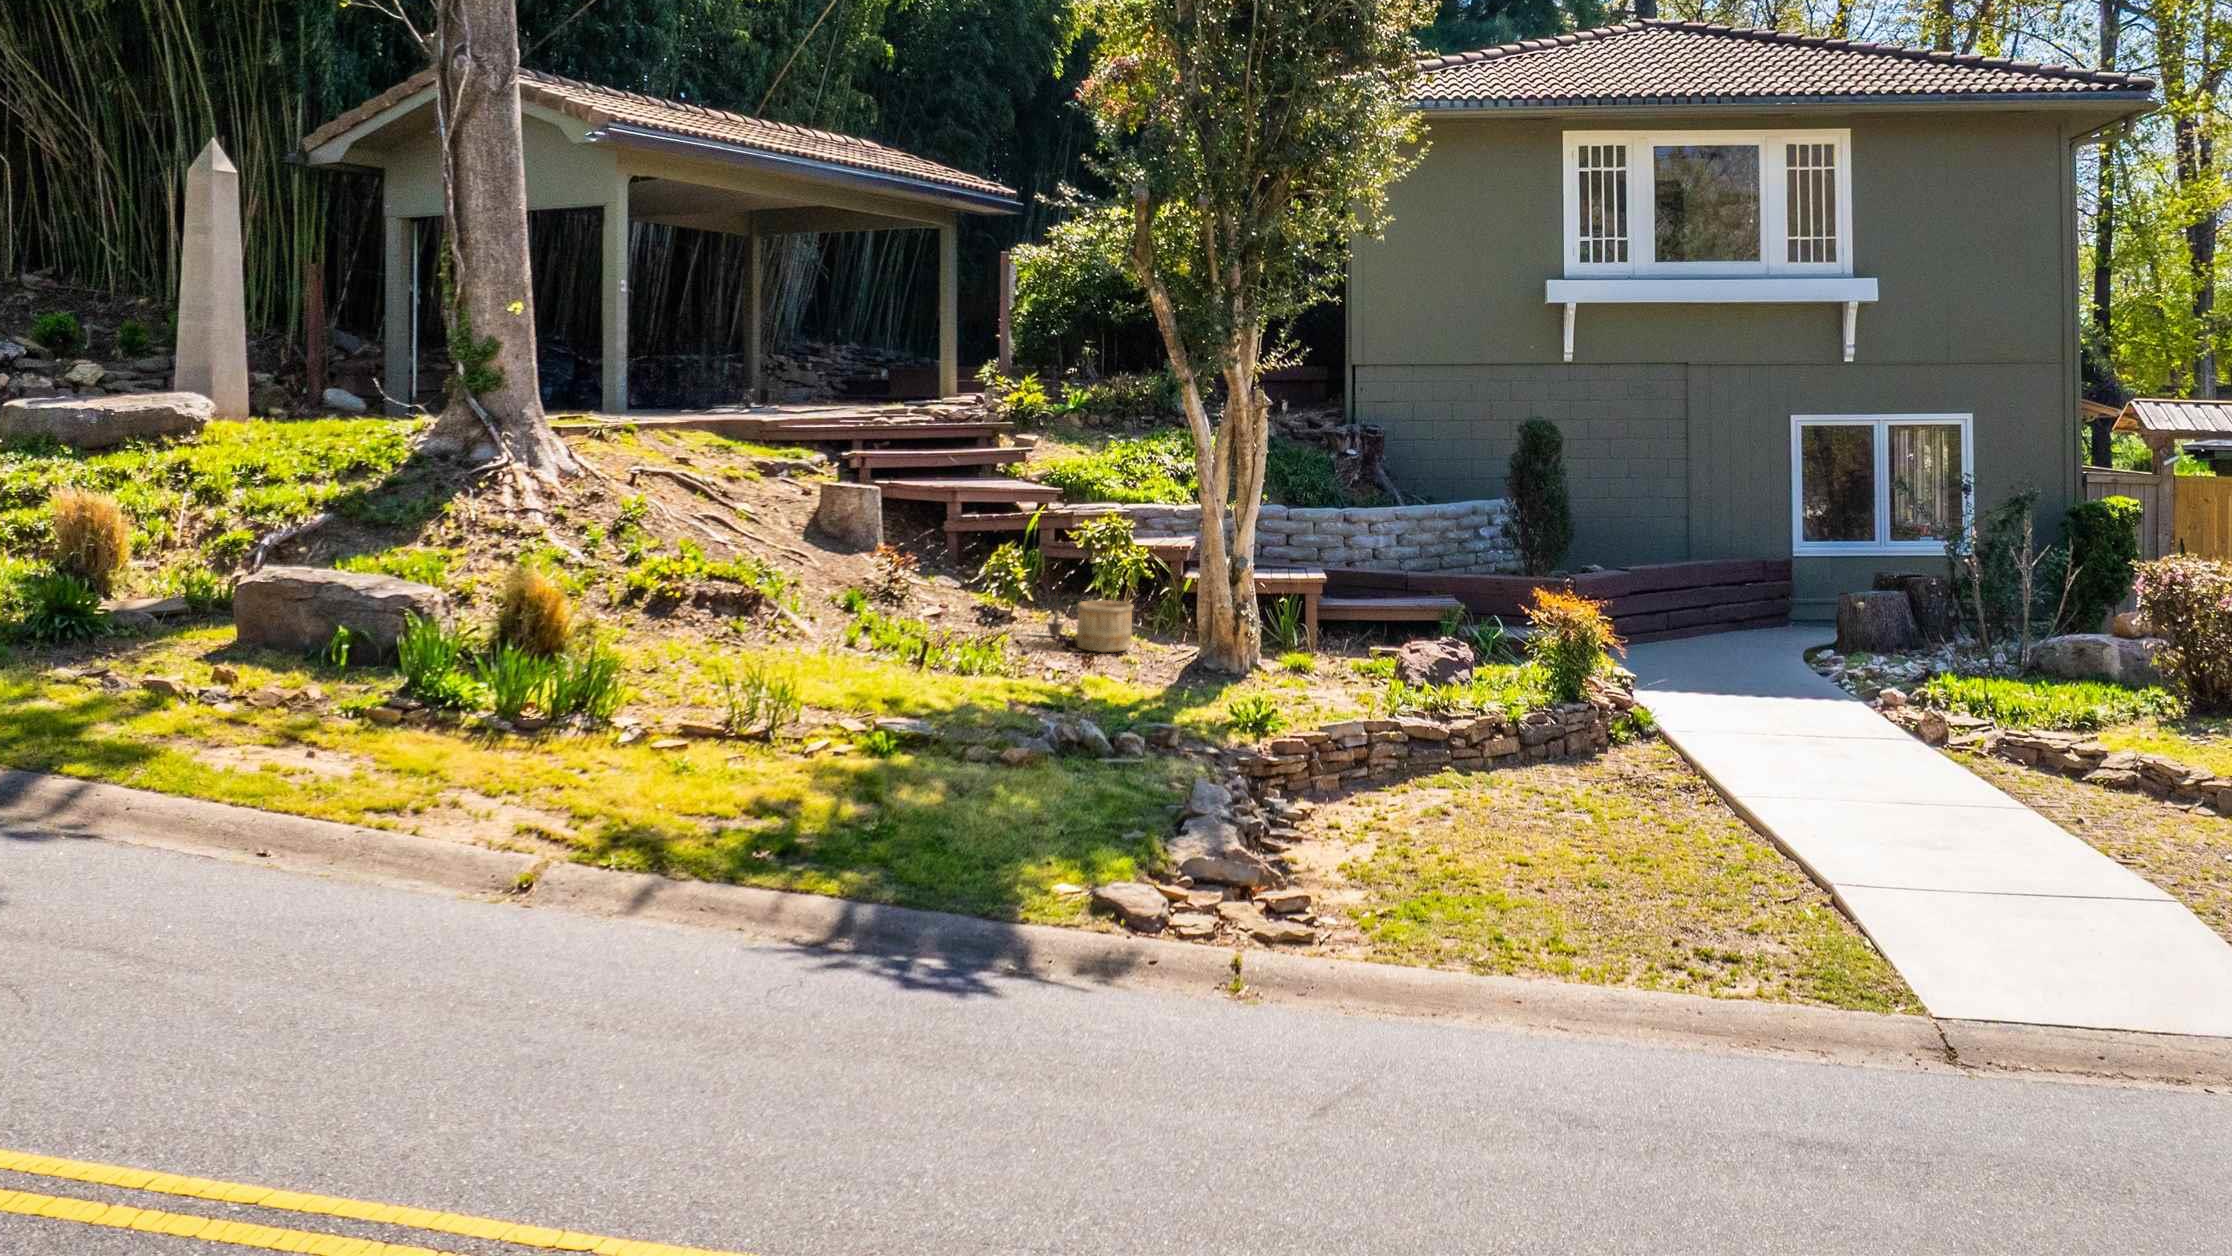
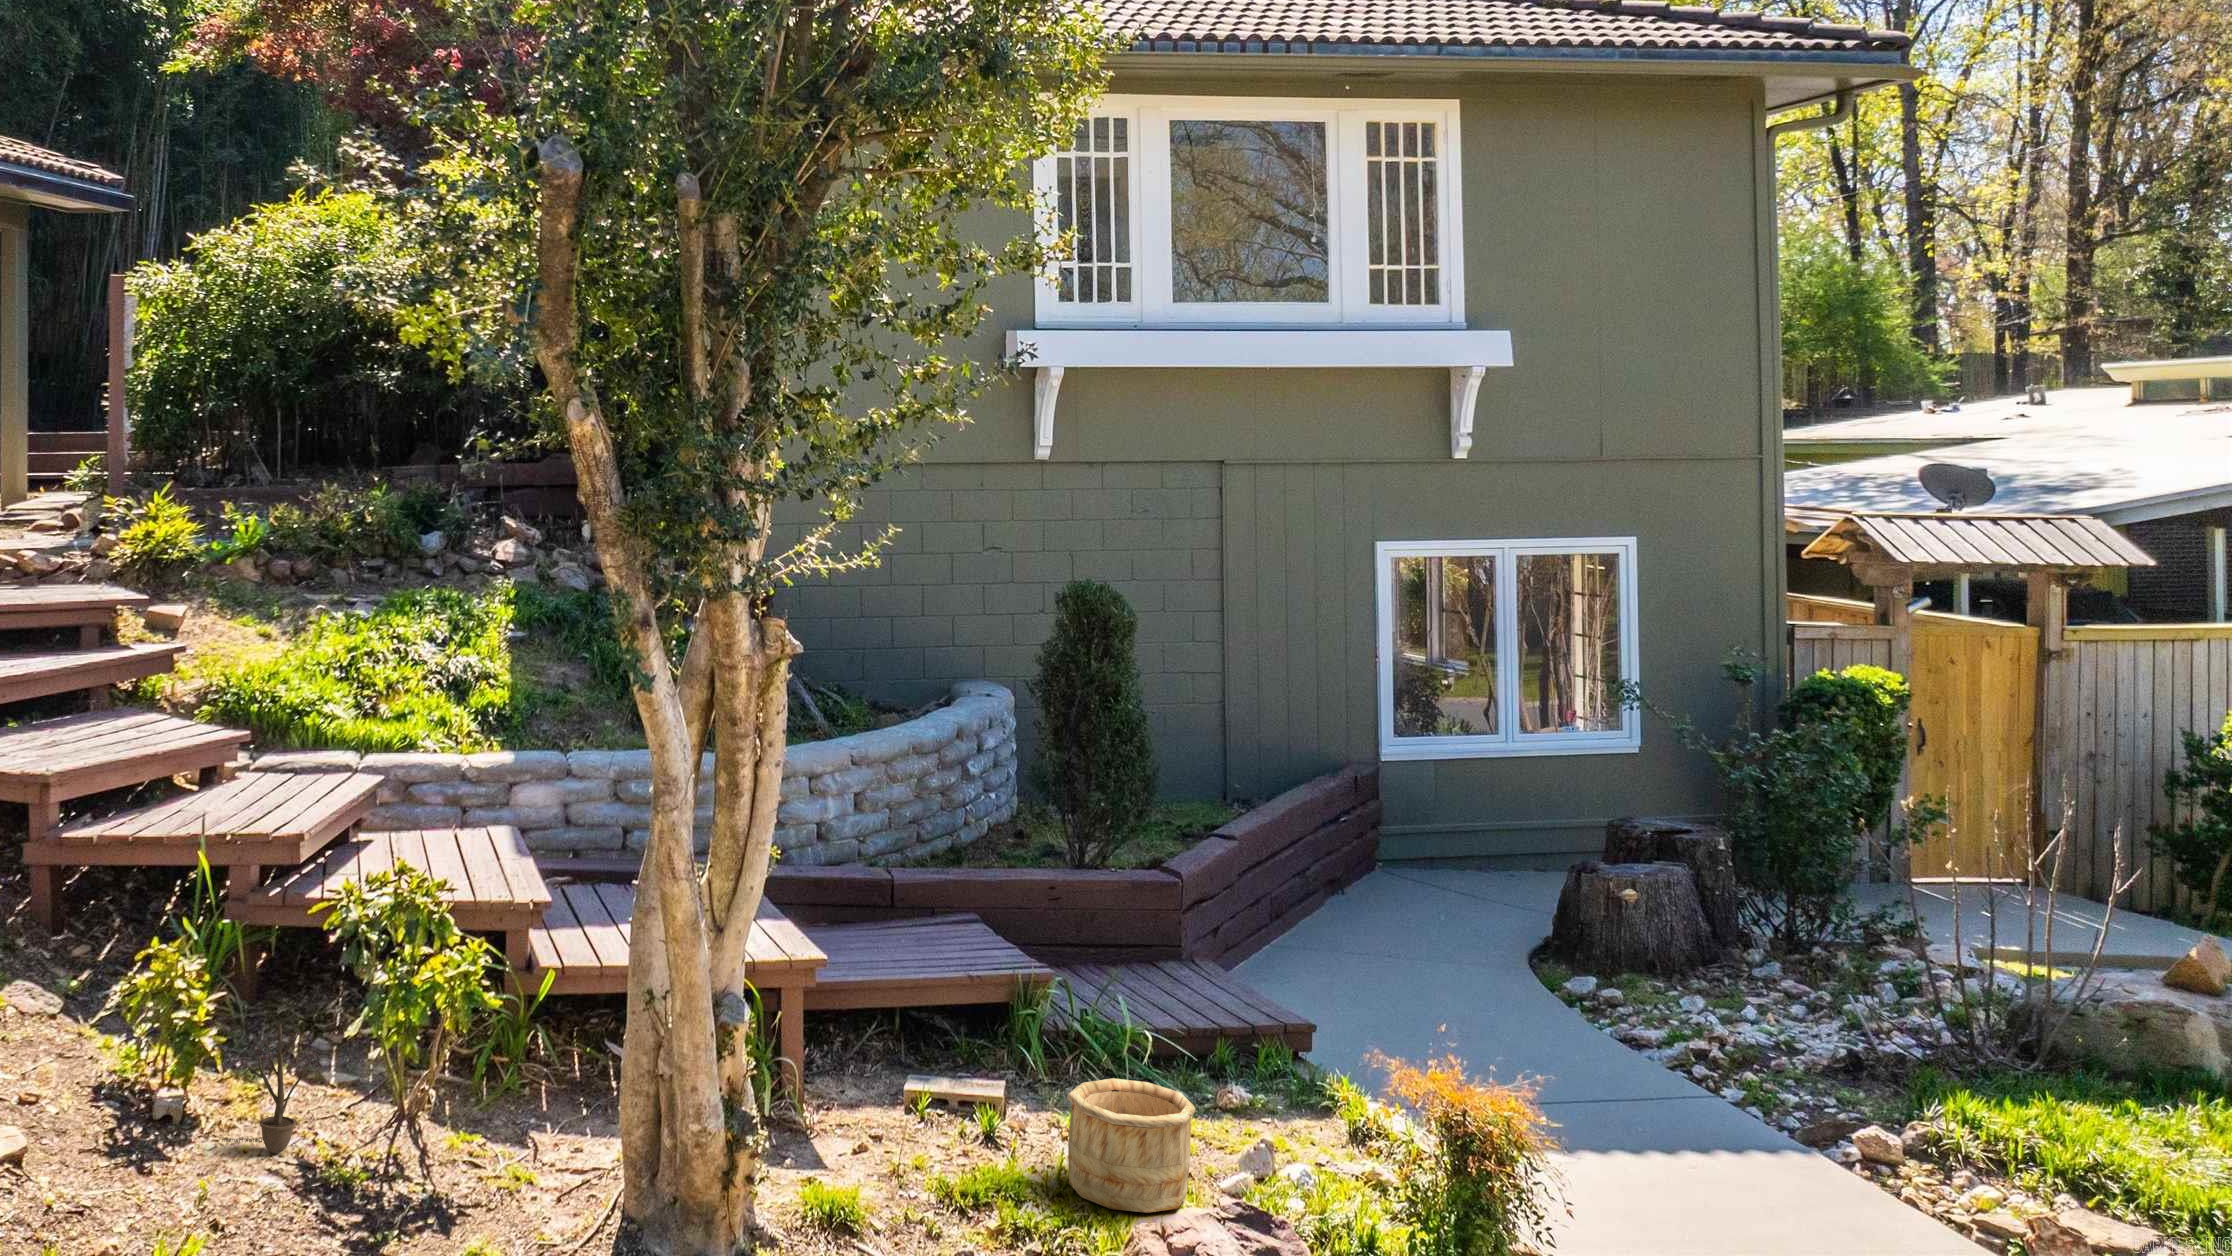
wooden bucket: present [1077,600,1134,652] -> present [1067,1078,1195,1213]

